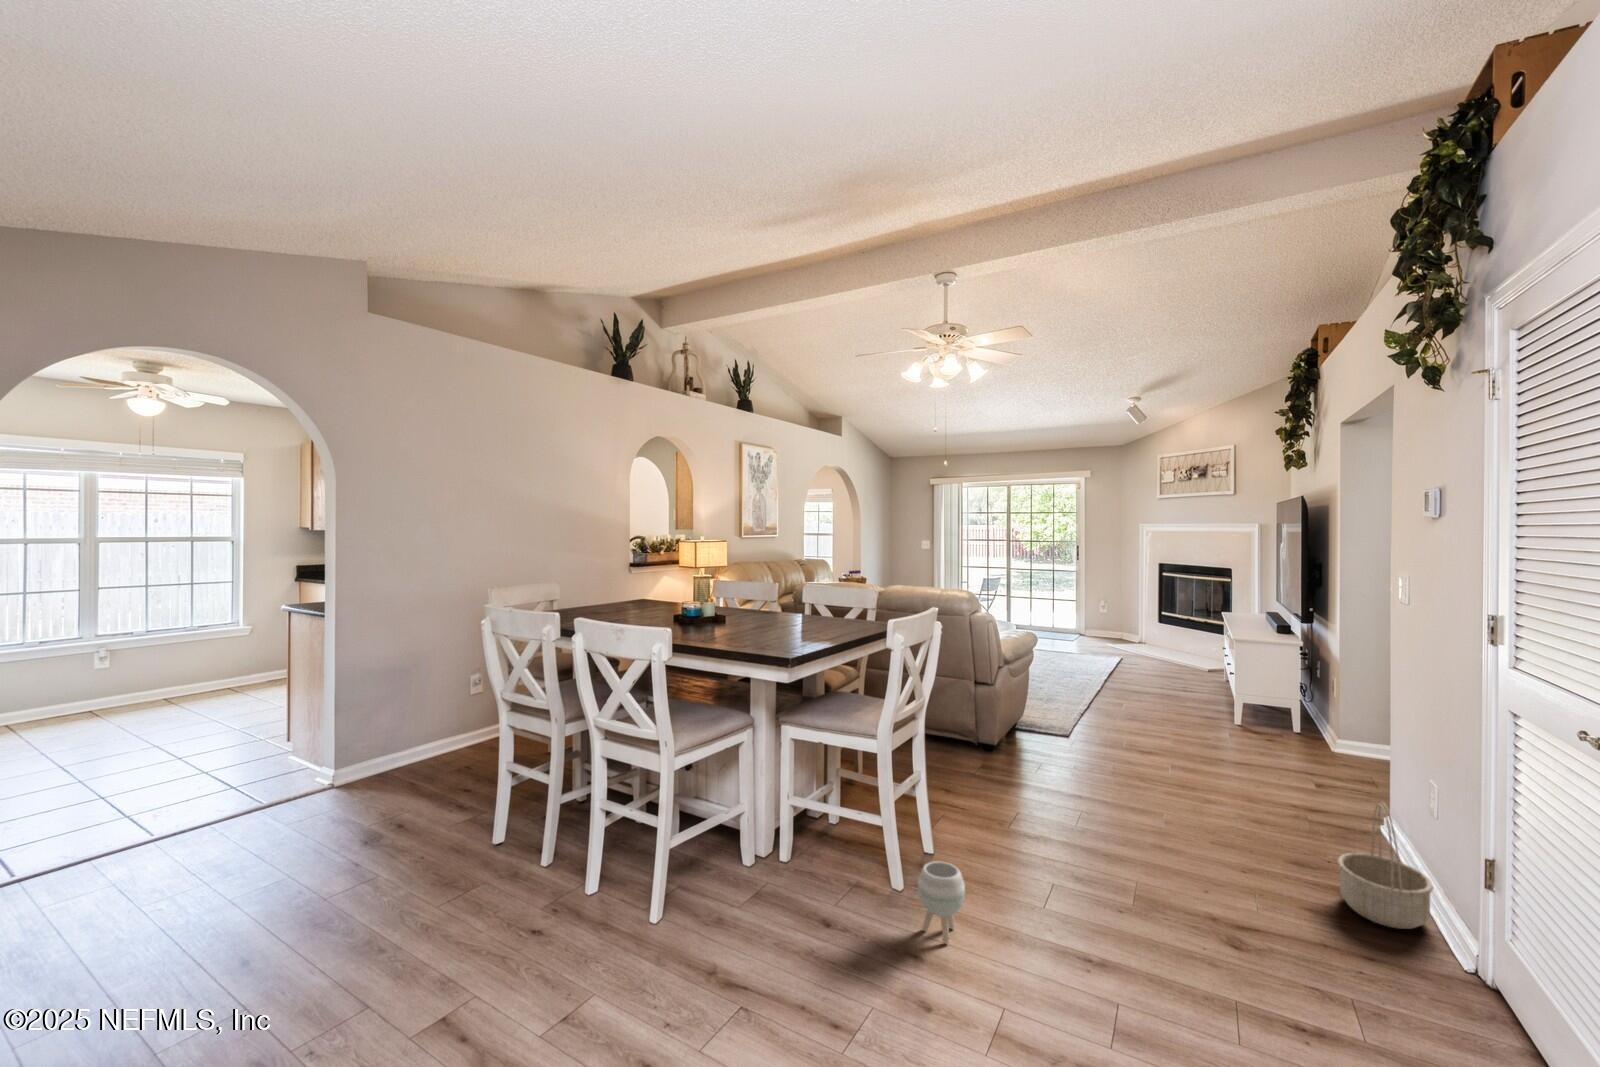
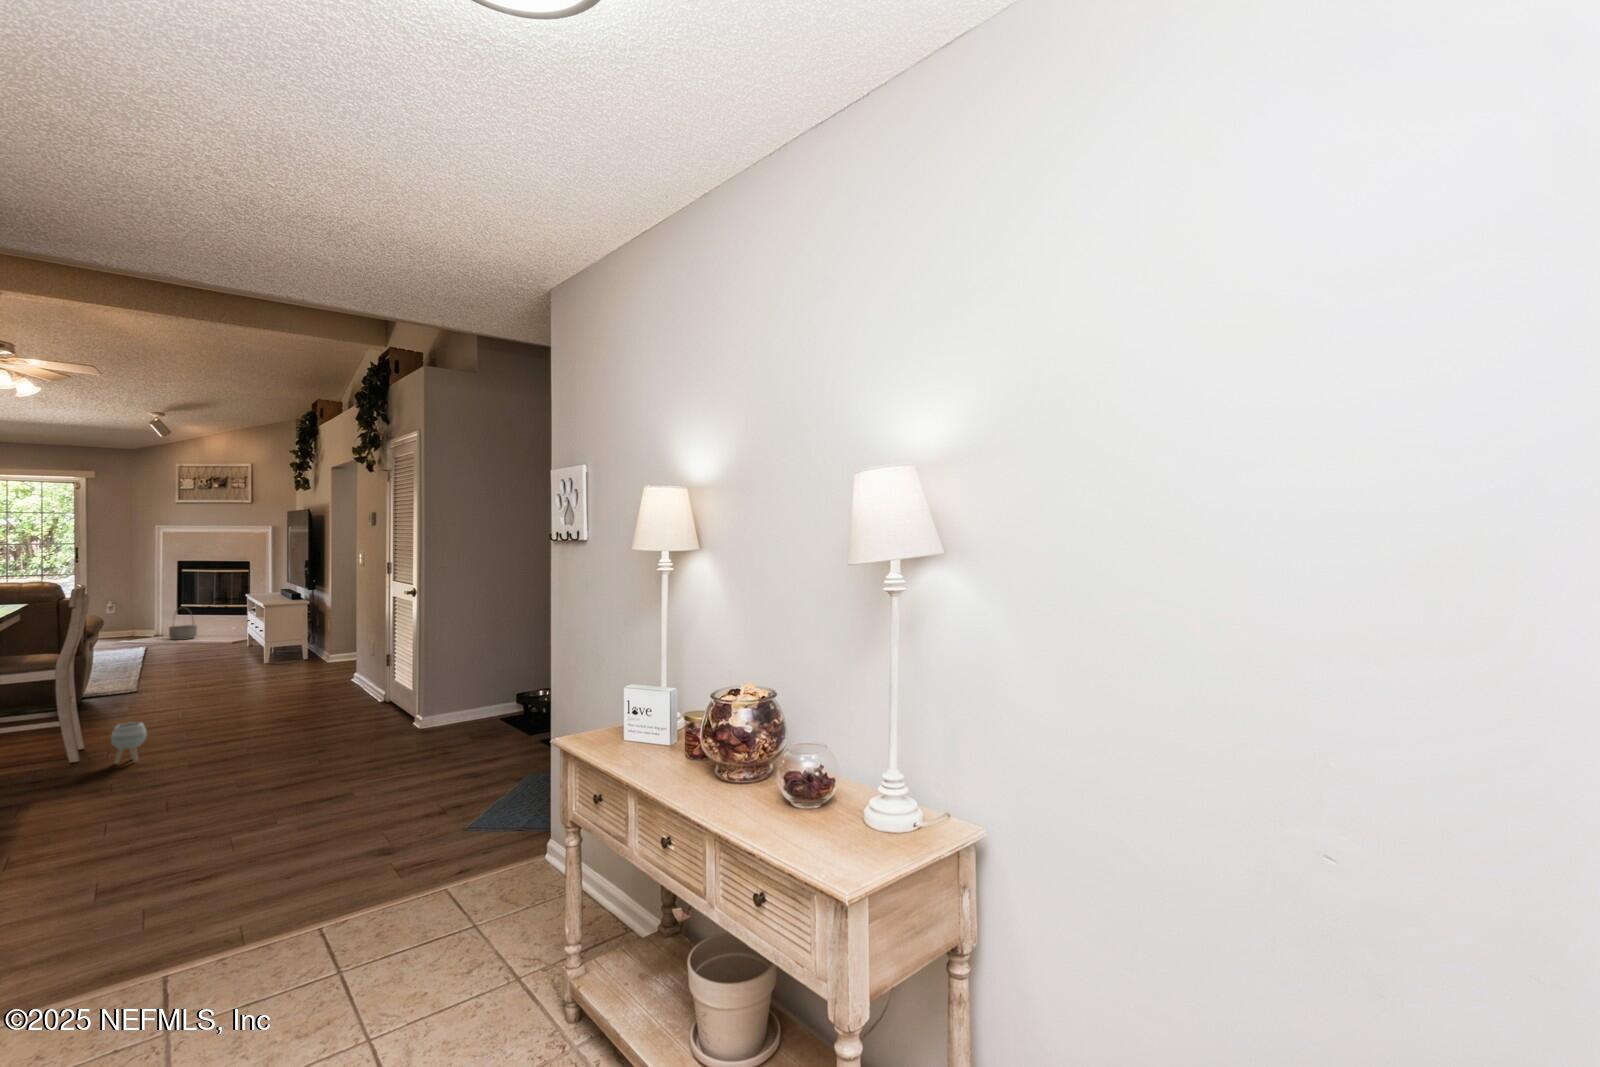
basket: present [1337,802,1433,929] -> present [169,610,197,640]

